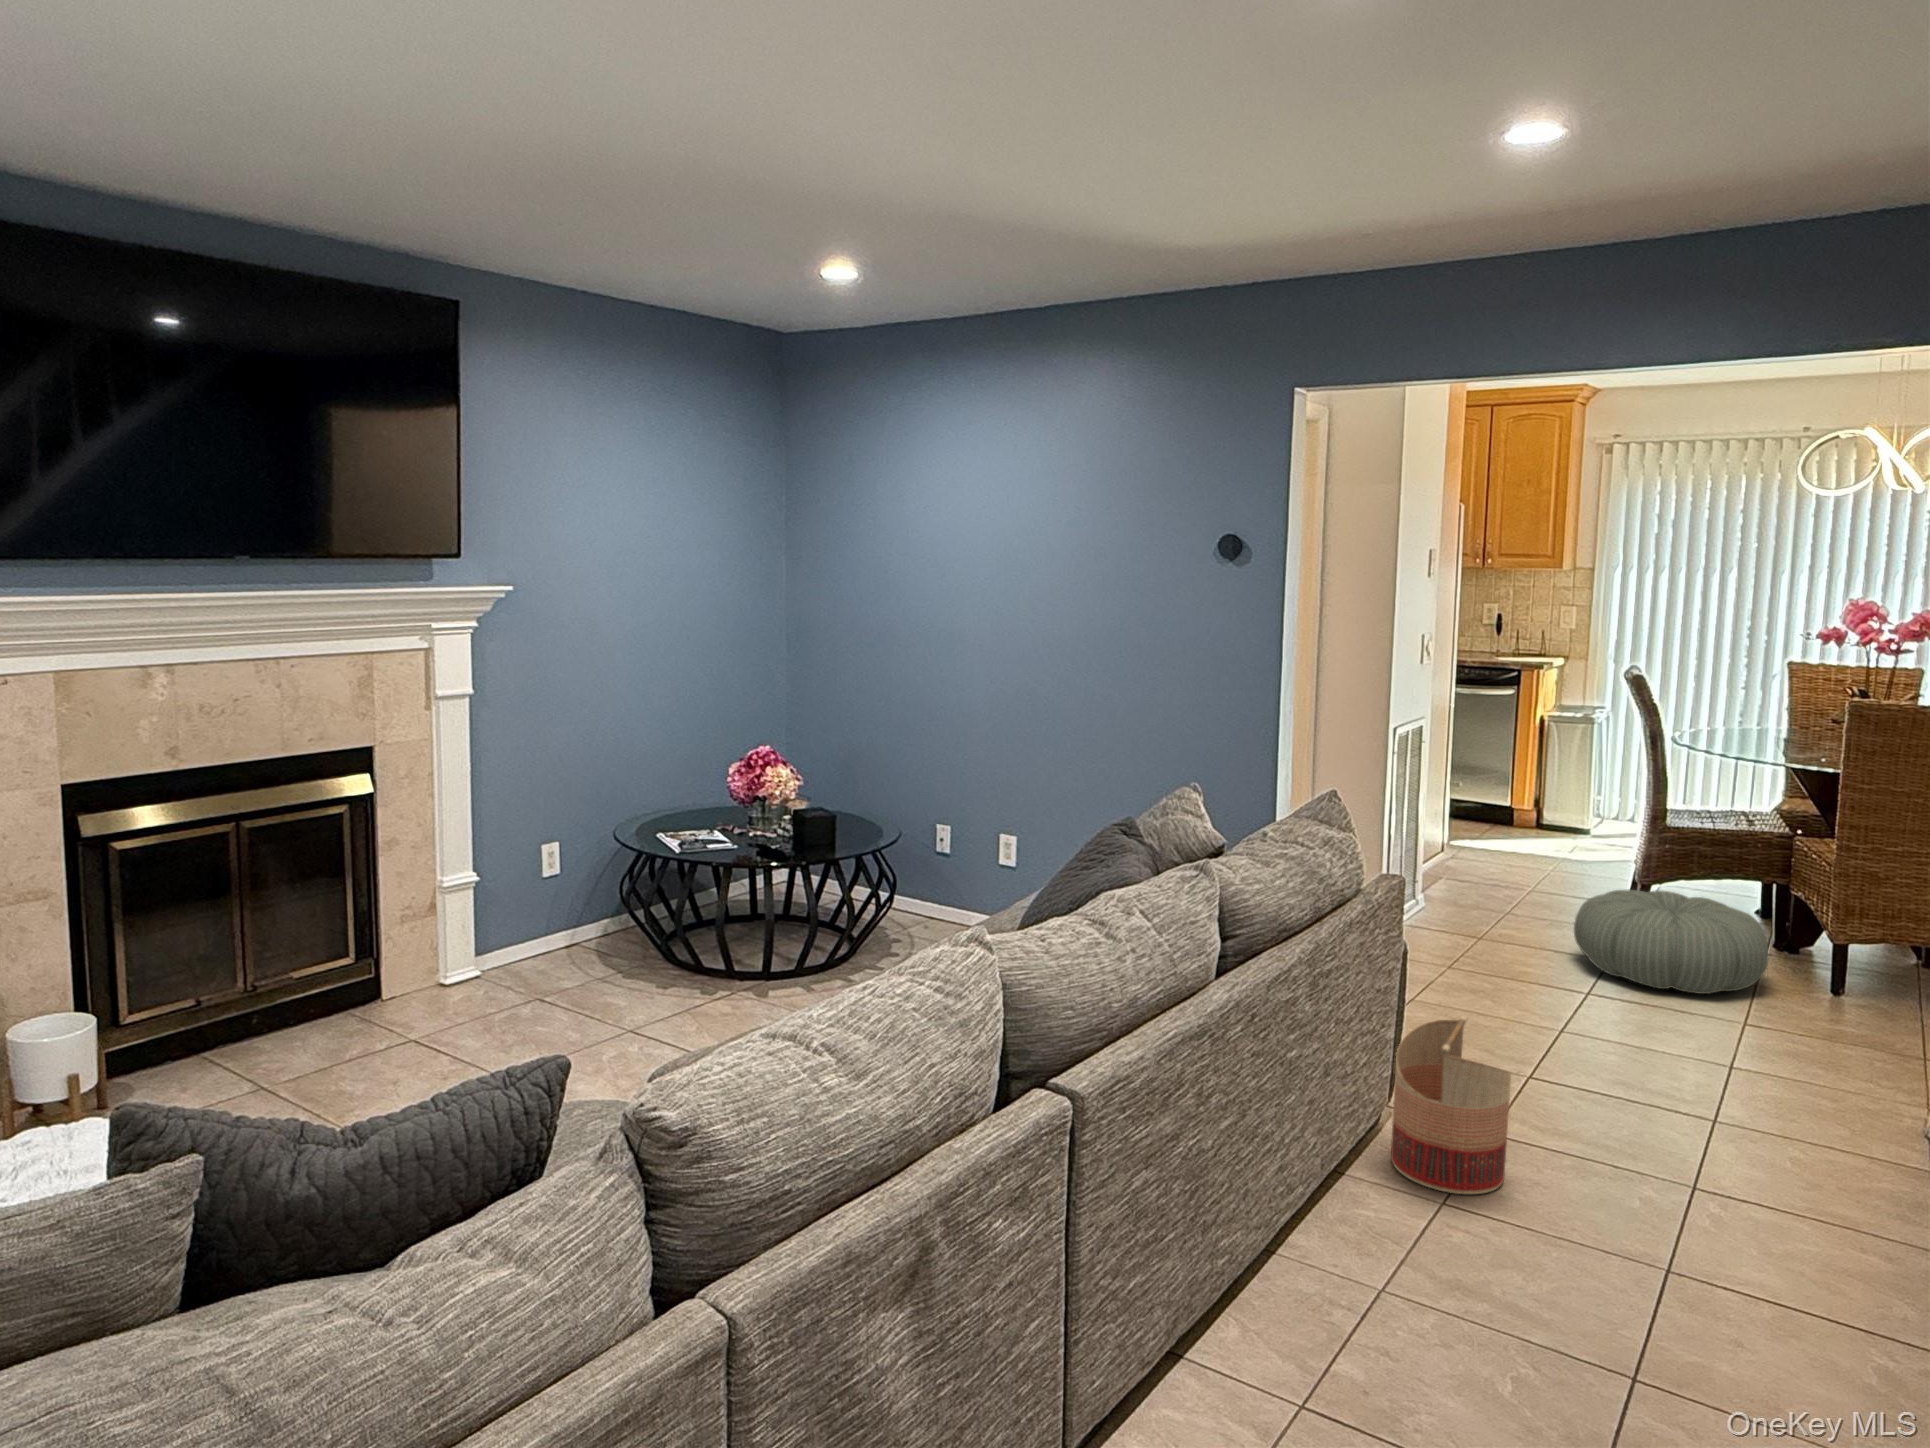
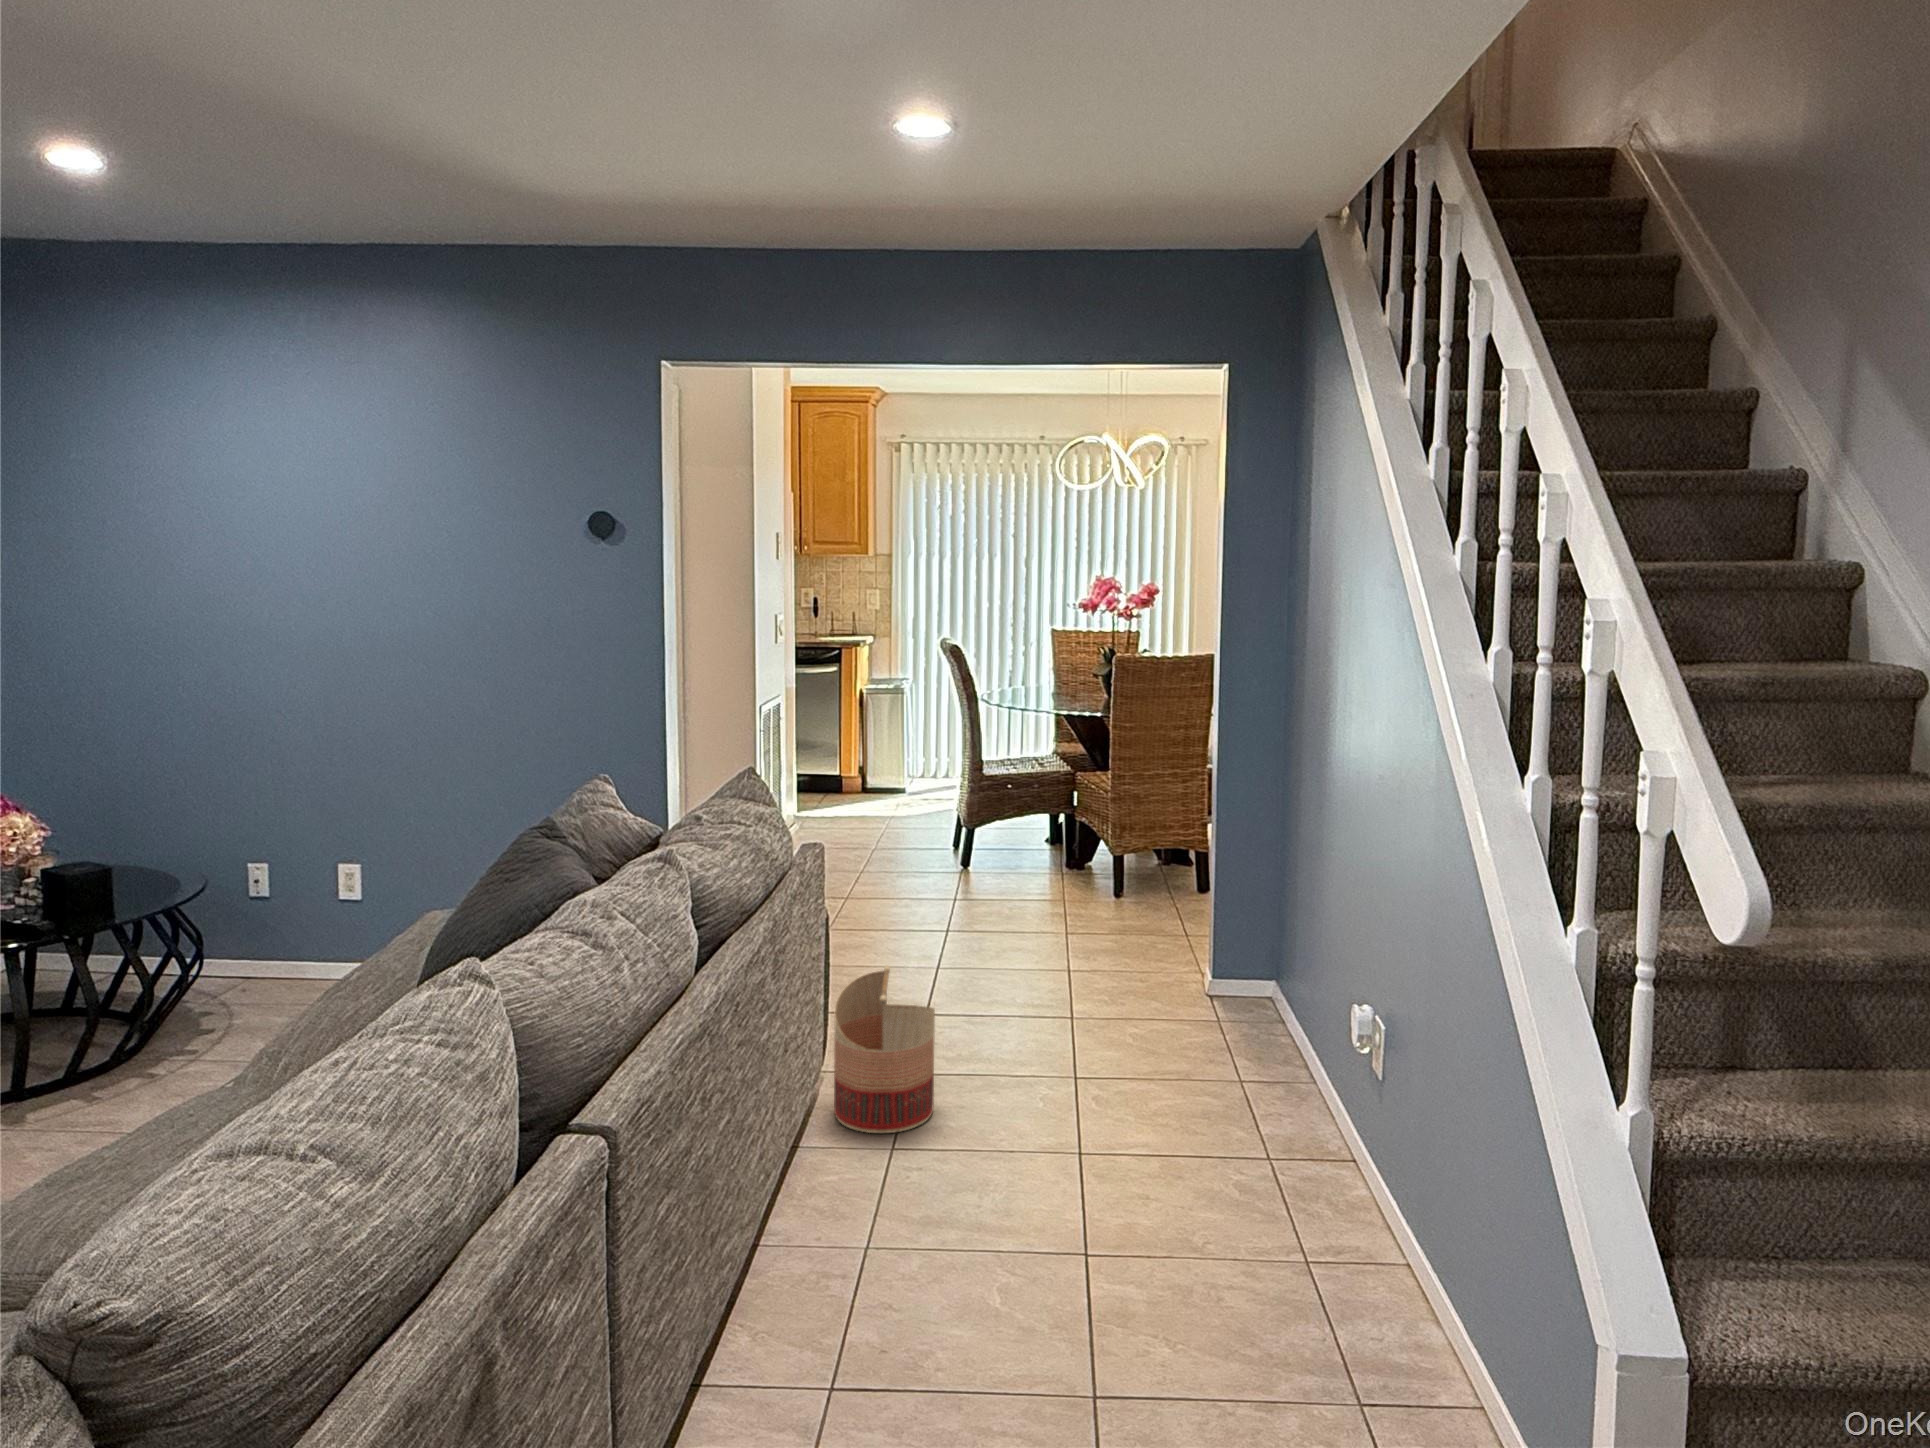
pouf: present [1574,889,1768,994] -> none [924,831,1068,914]

